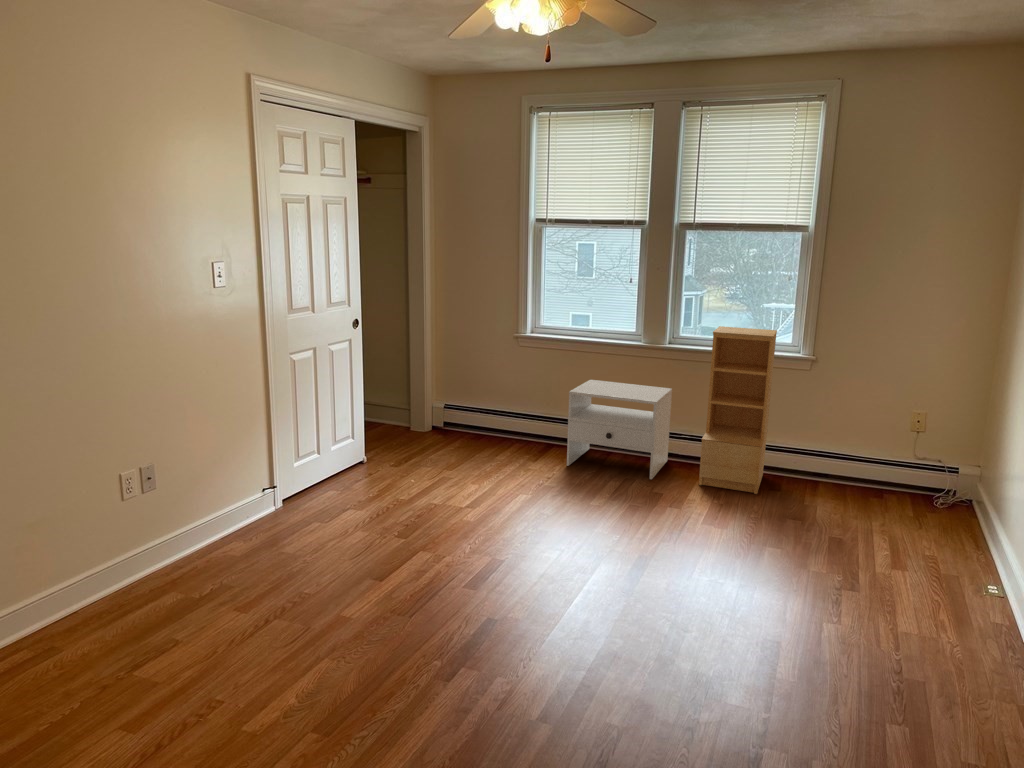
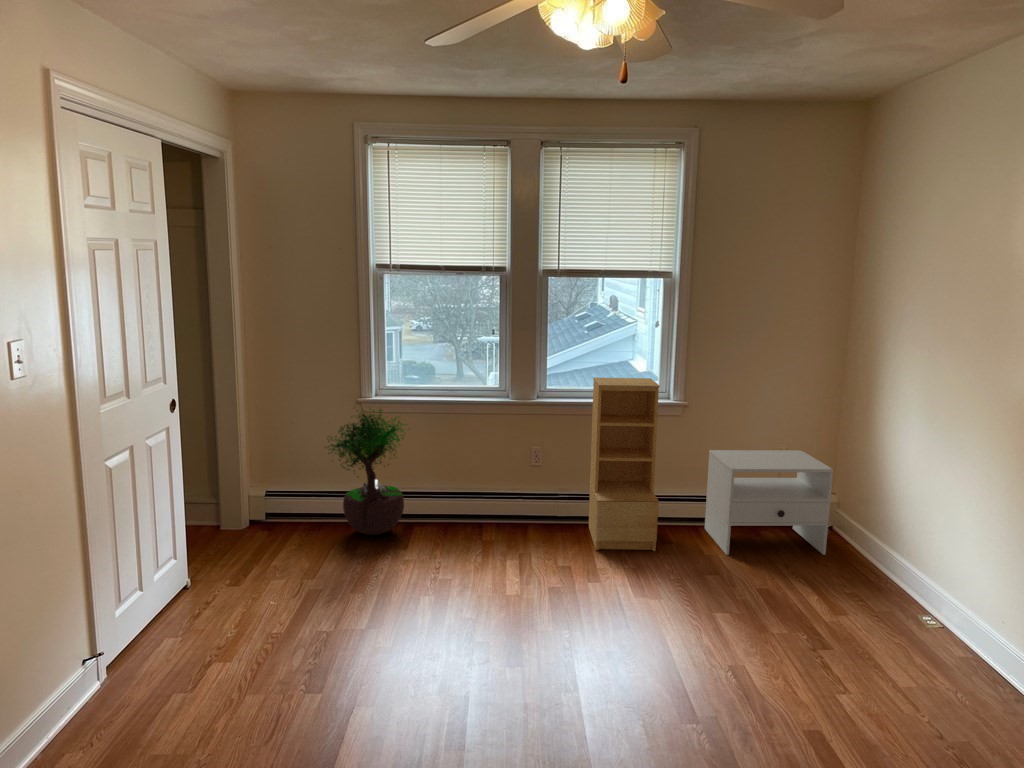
potted tree: none [477,332,547,448] -> present [327,409,407,535]
nightstand: present [567,380,672,479] -> present [705,450,833,555]

